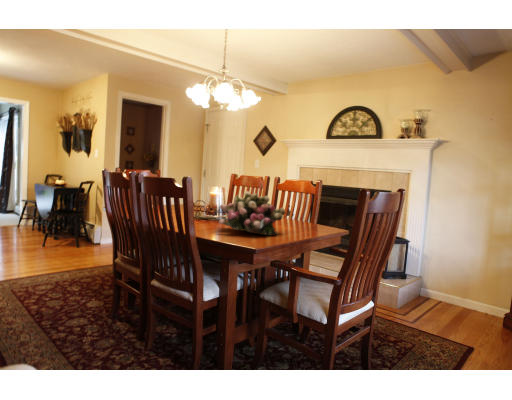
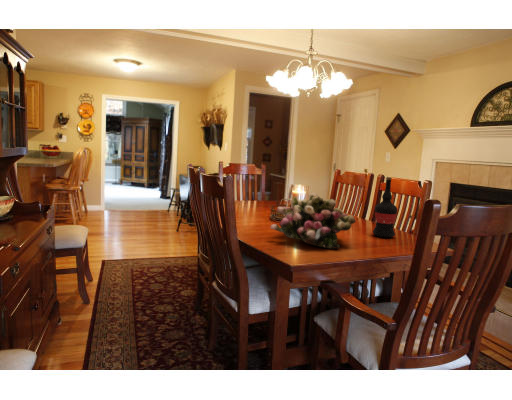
wine bottle: none [287,178,305,226] -> present [373,177,397,237]

